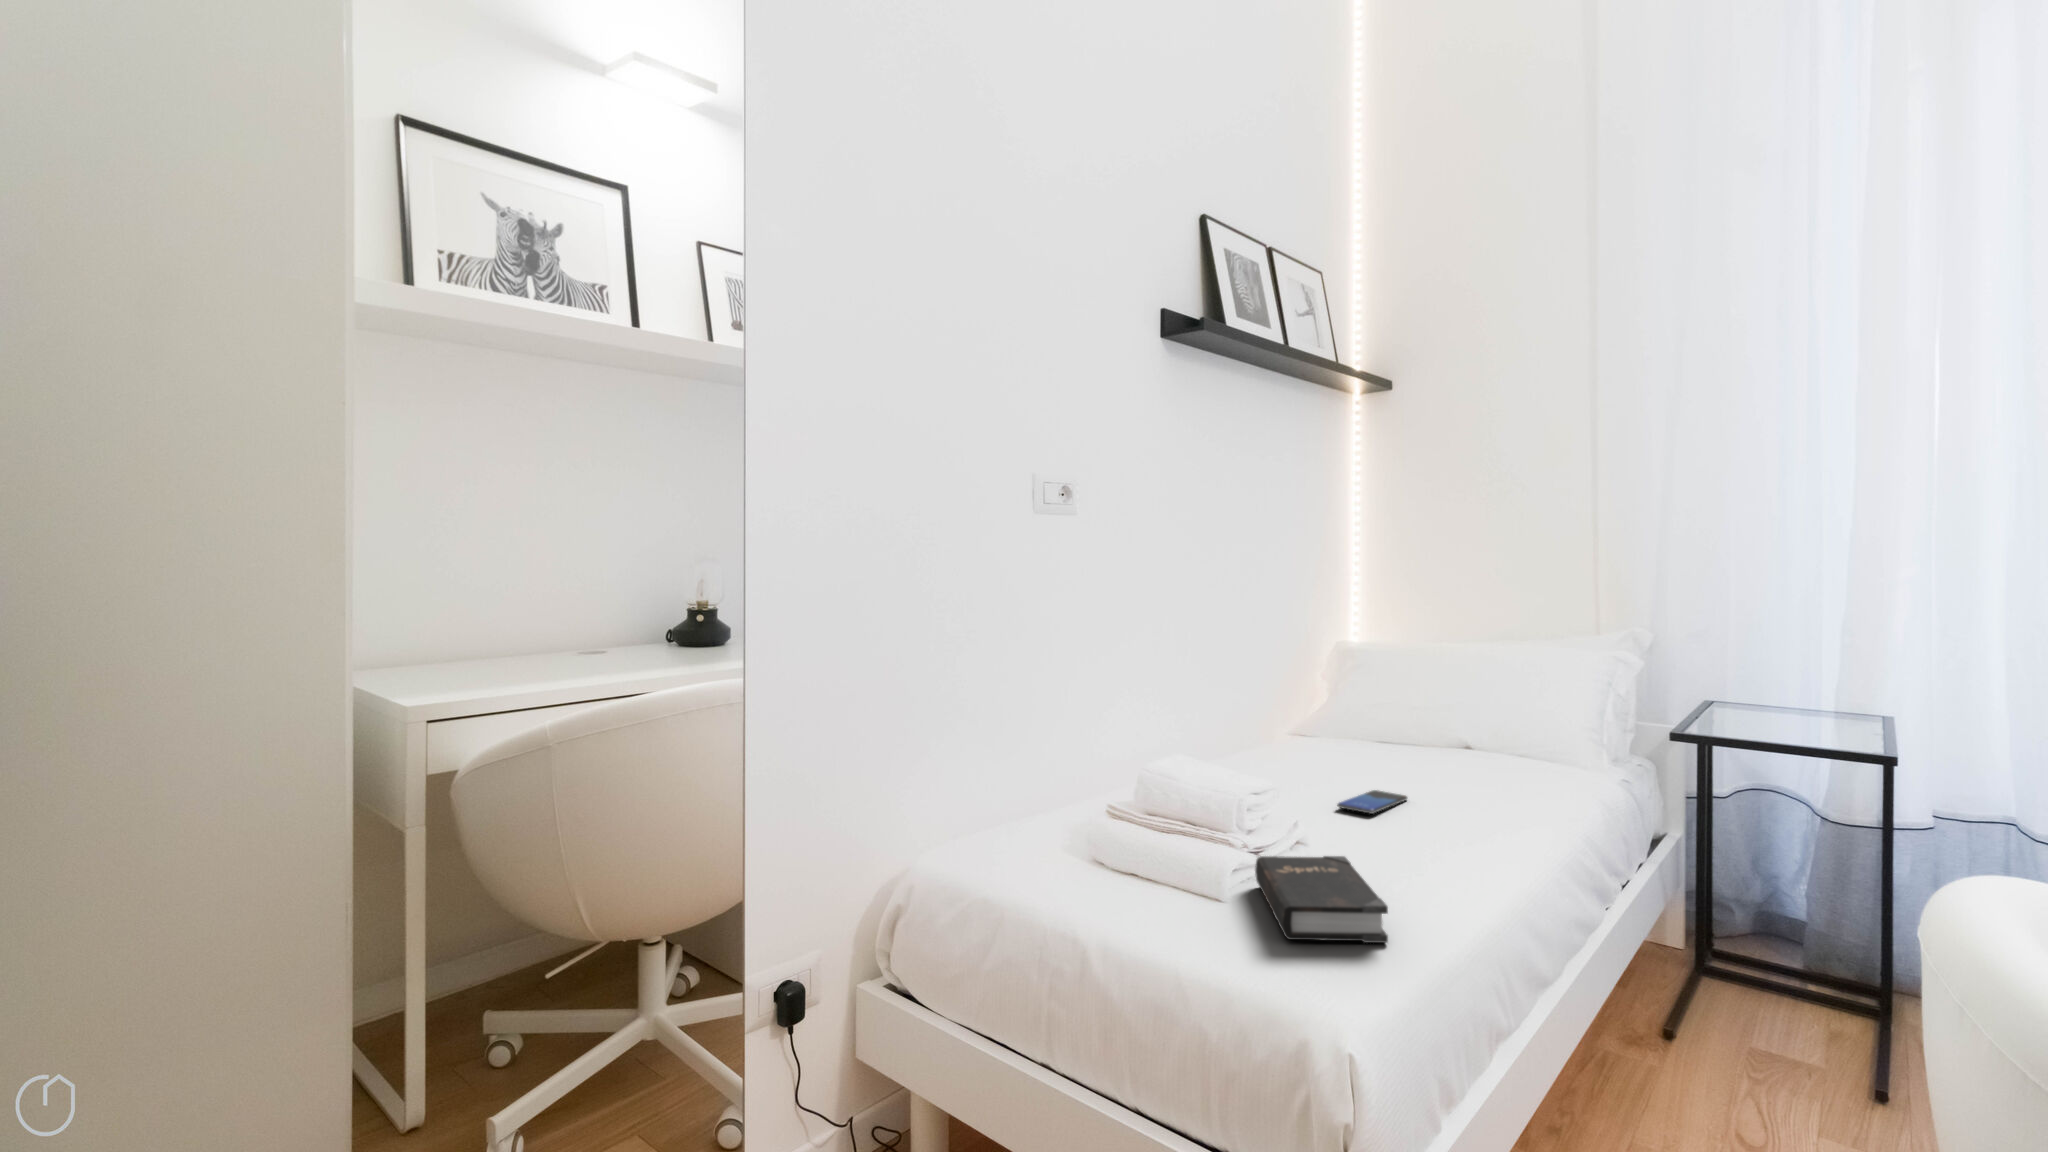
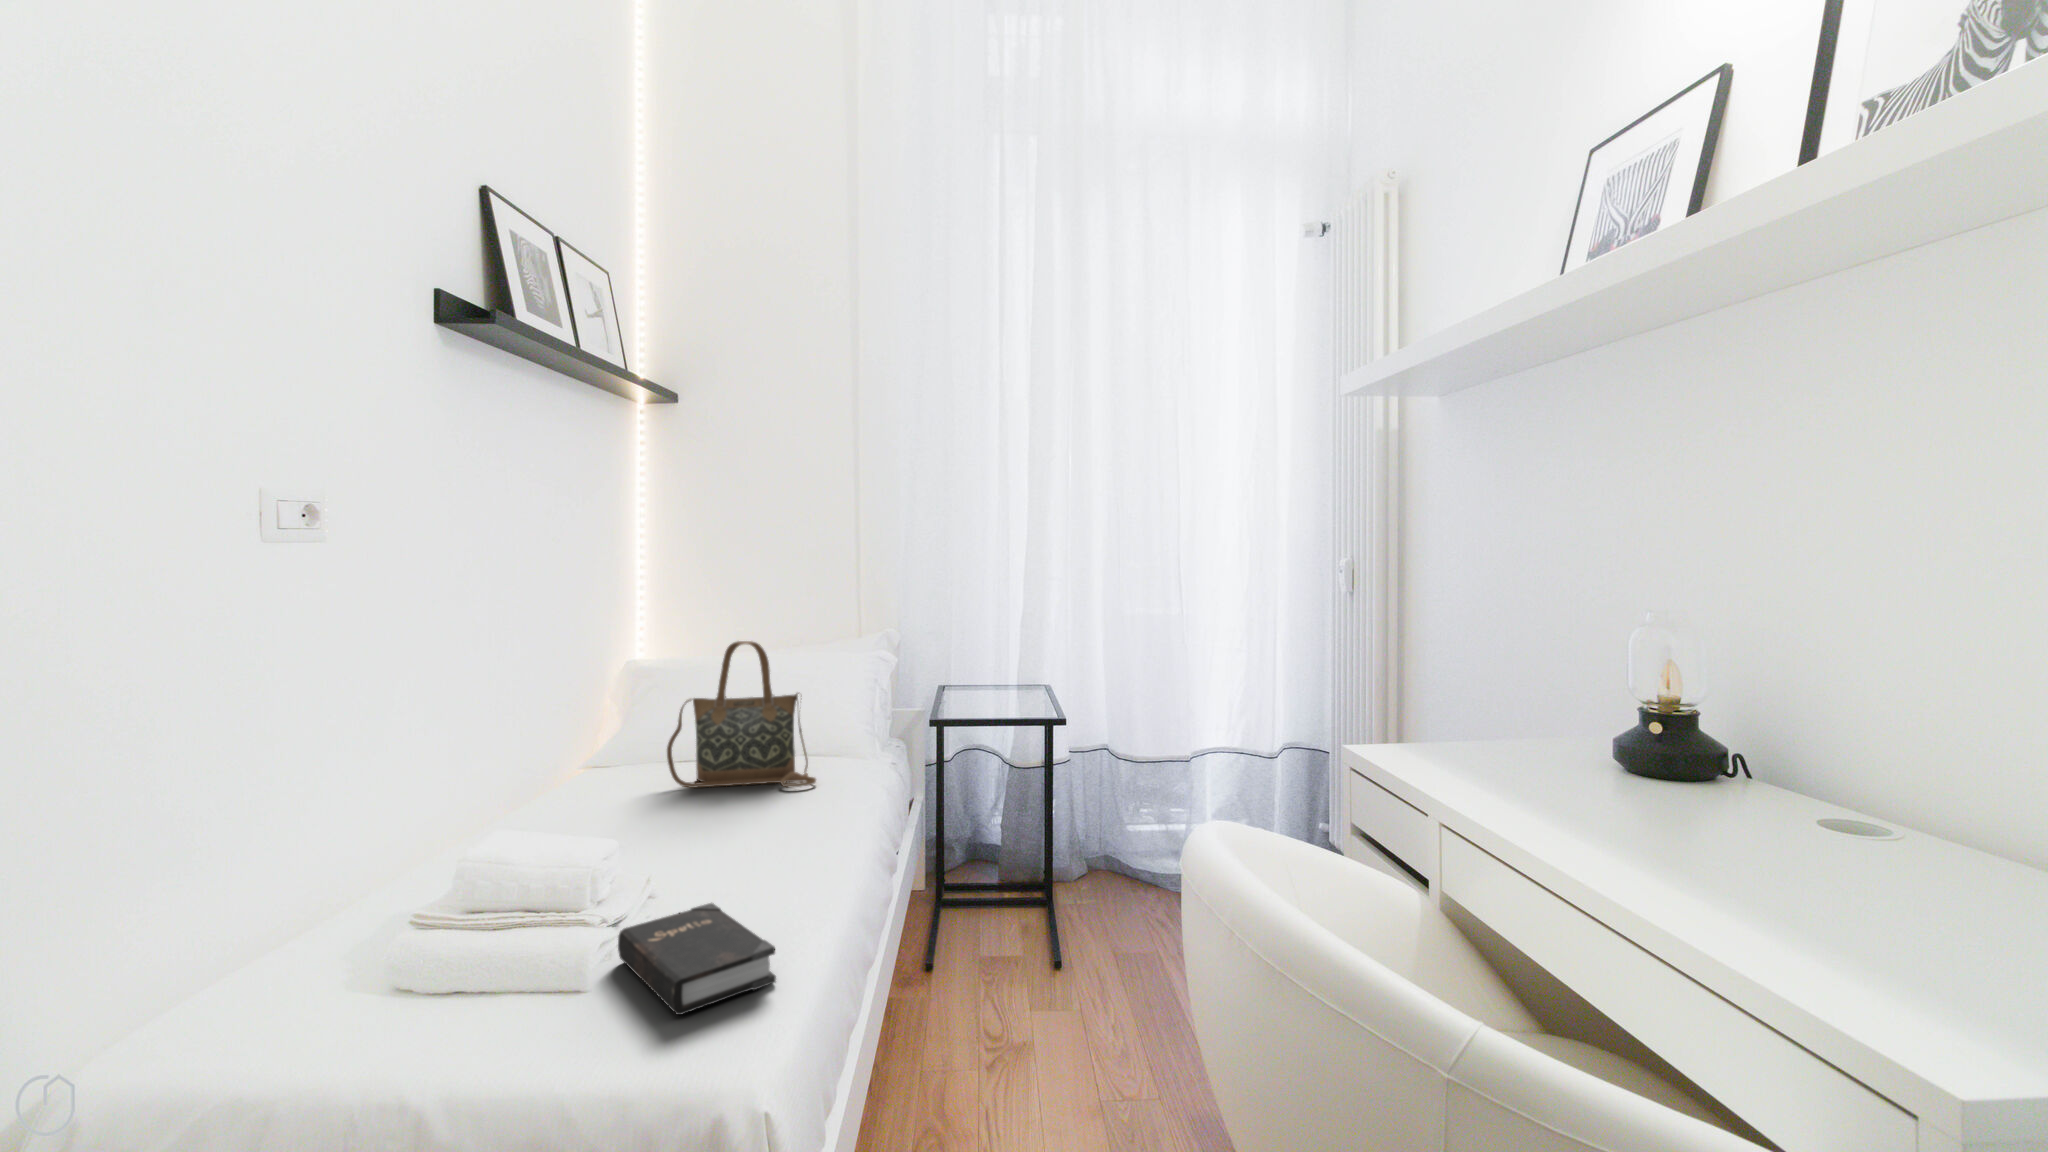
handbag: none [1352,620,1509,781] -> present [667,641,816,788]
smartphone: present [1337,790,1407,814] -> none [673,818,738,846]

